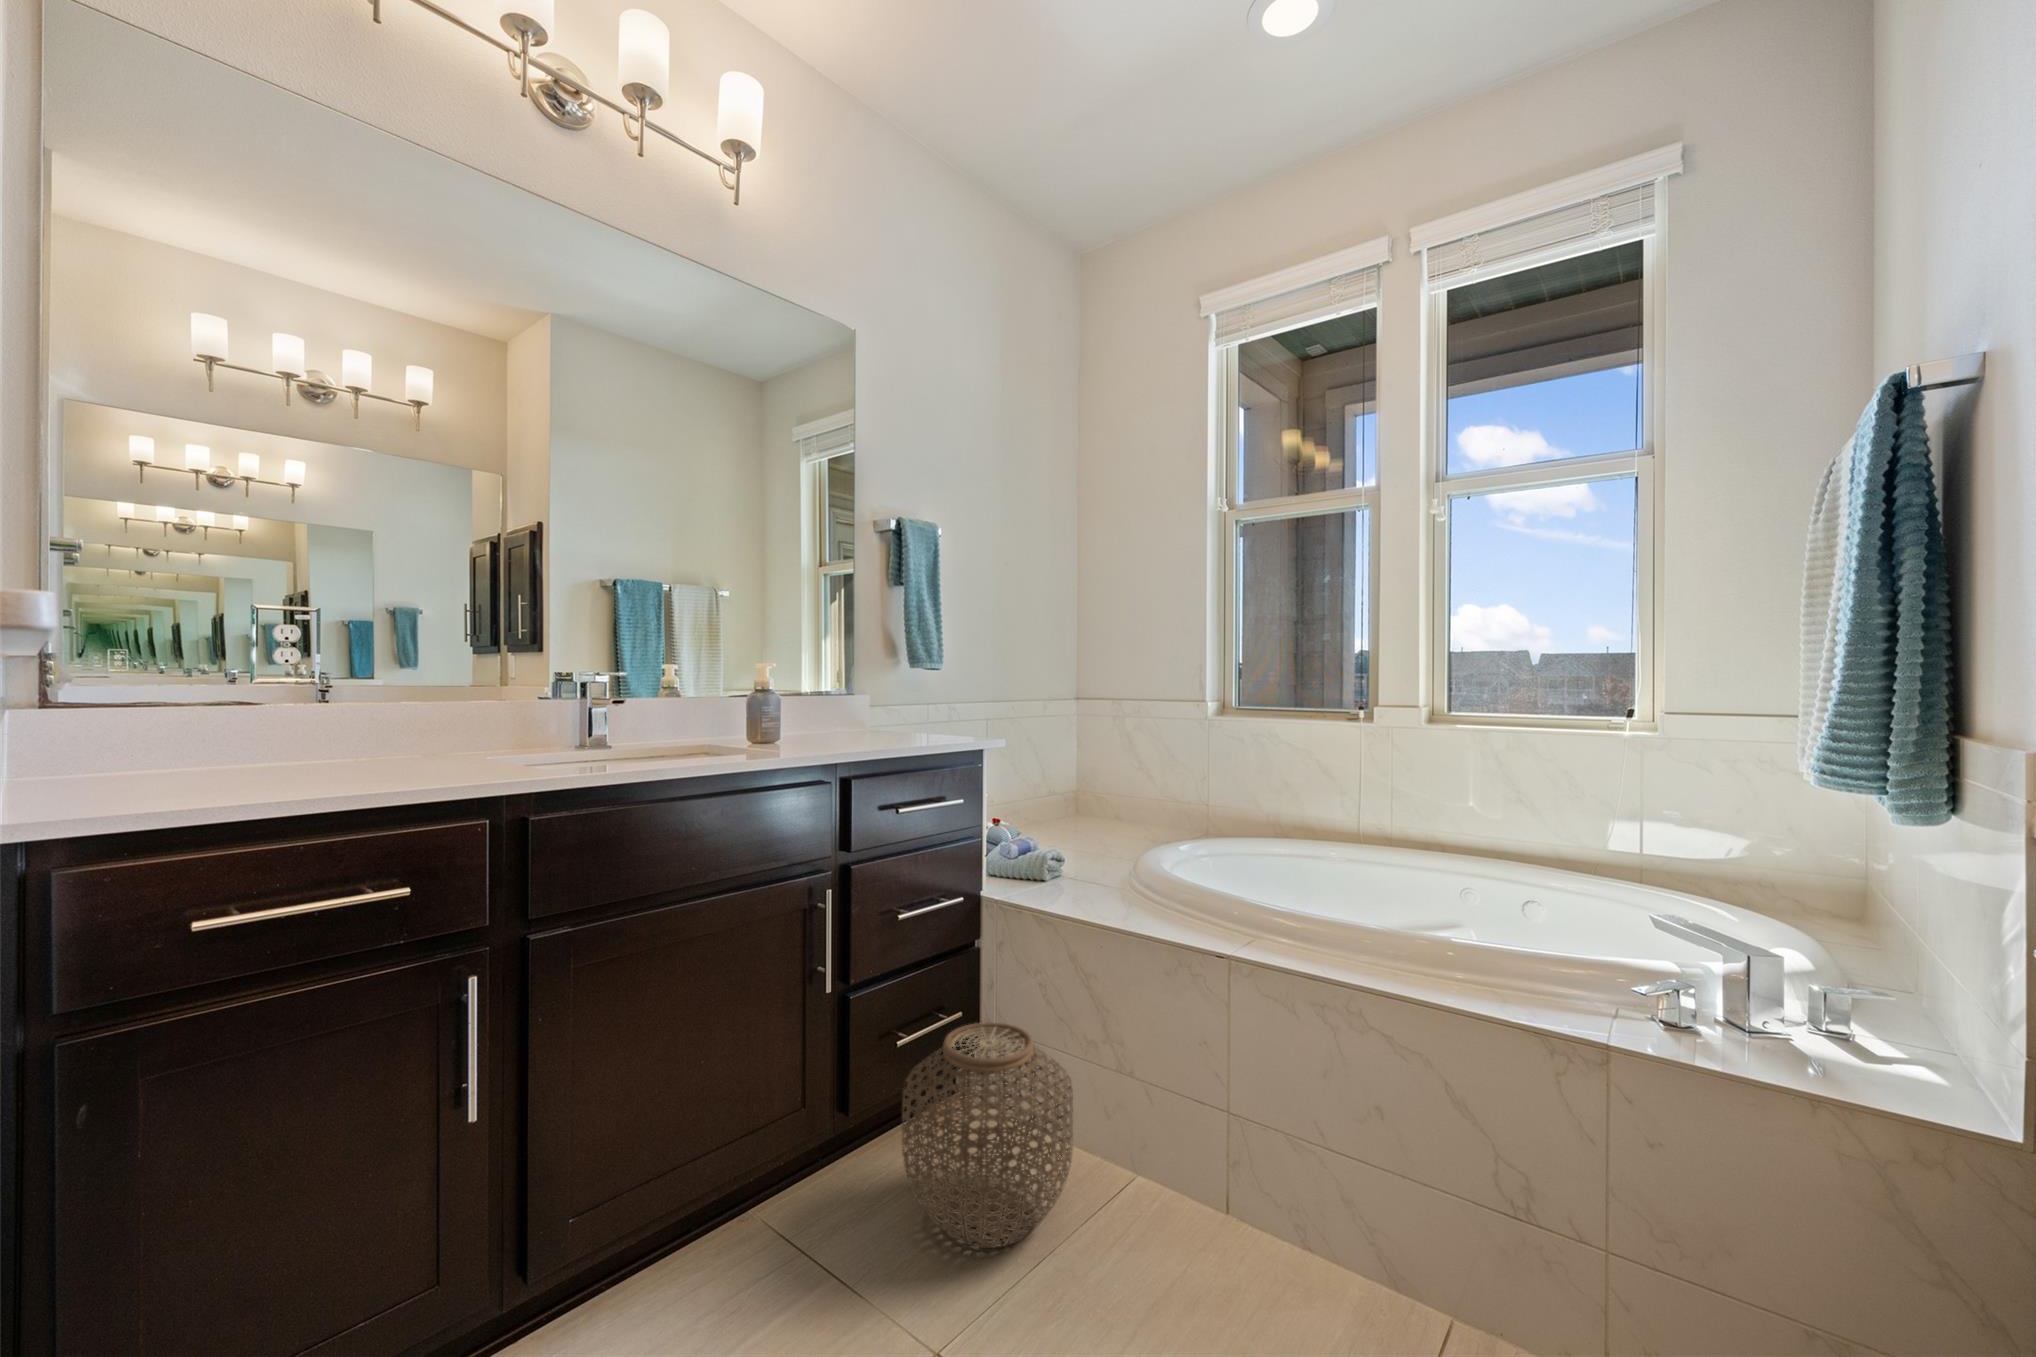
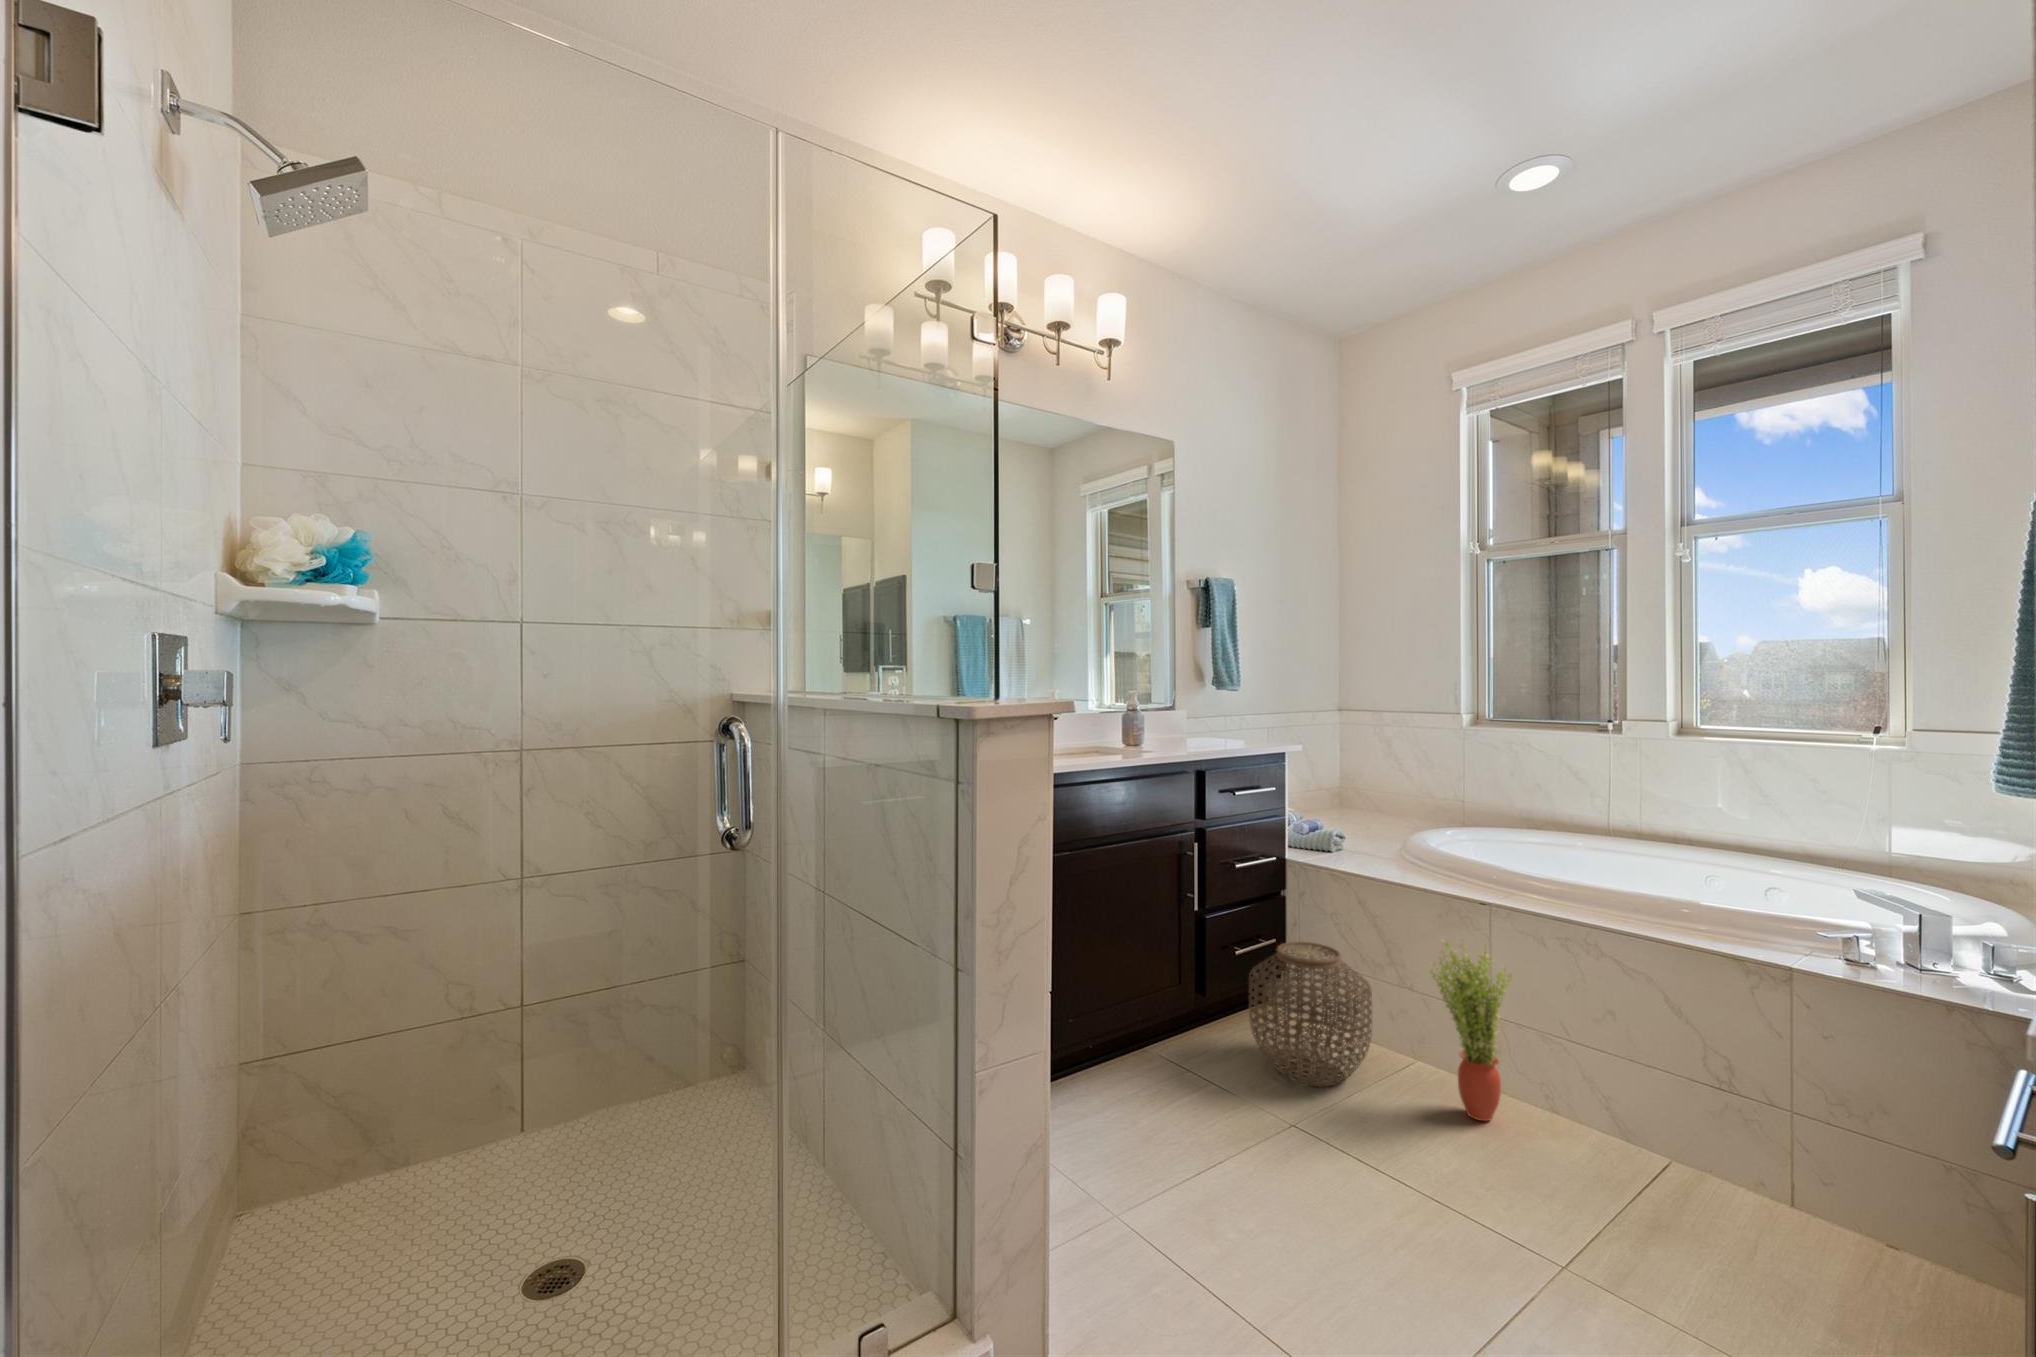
potted plant: none [1145,1015,1257,1282] -> present [1430,941,1513,1121]

